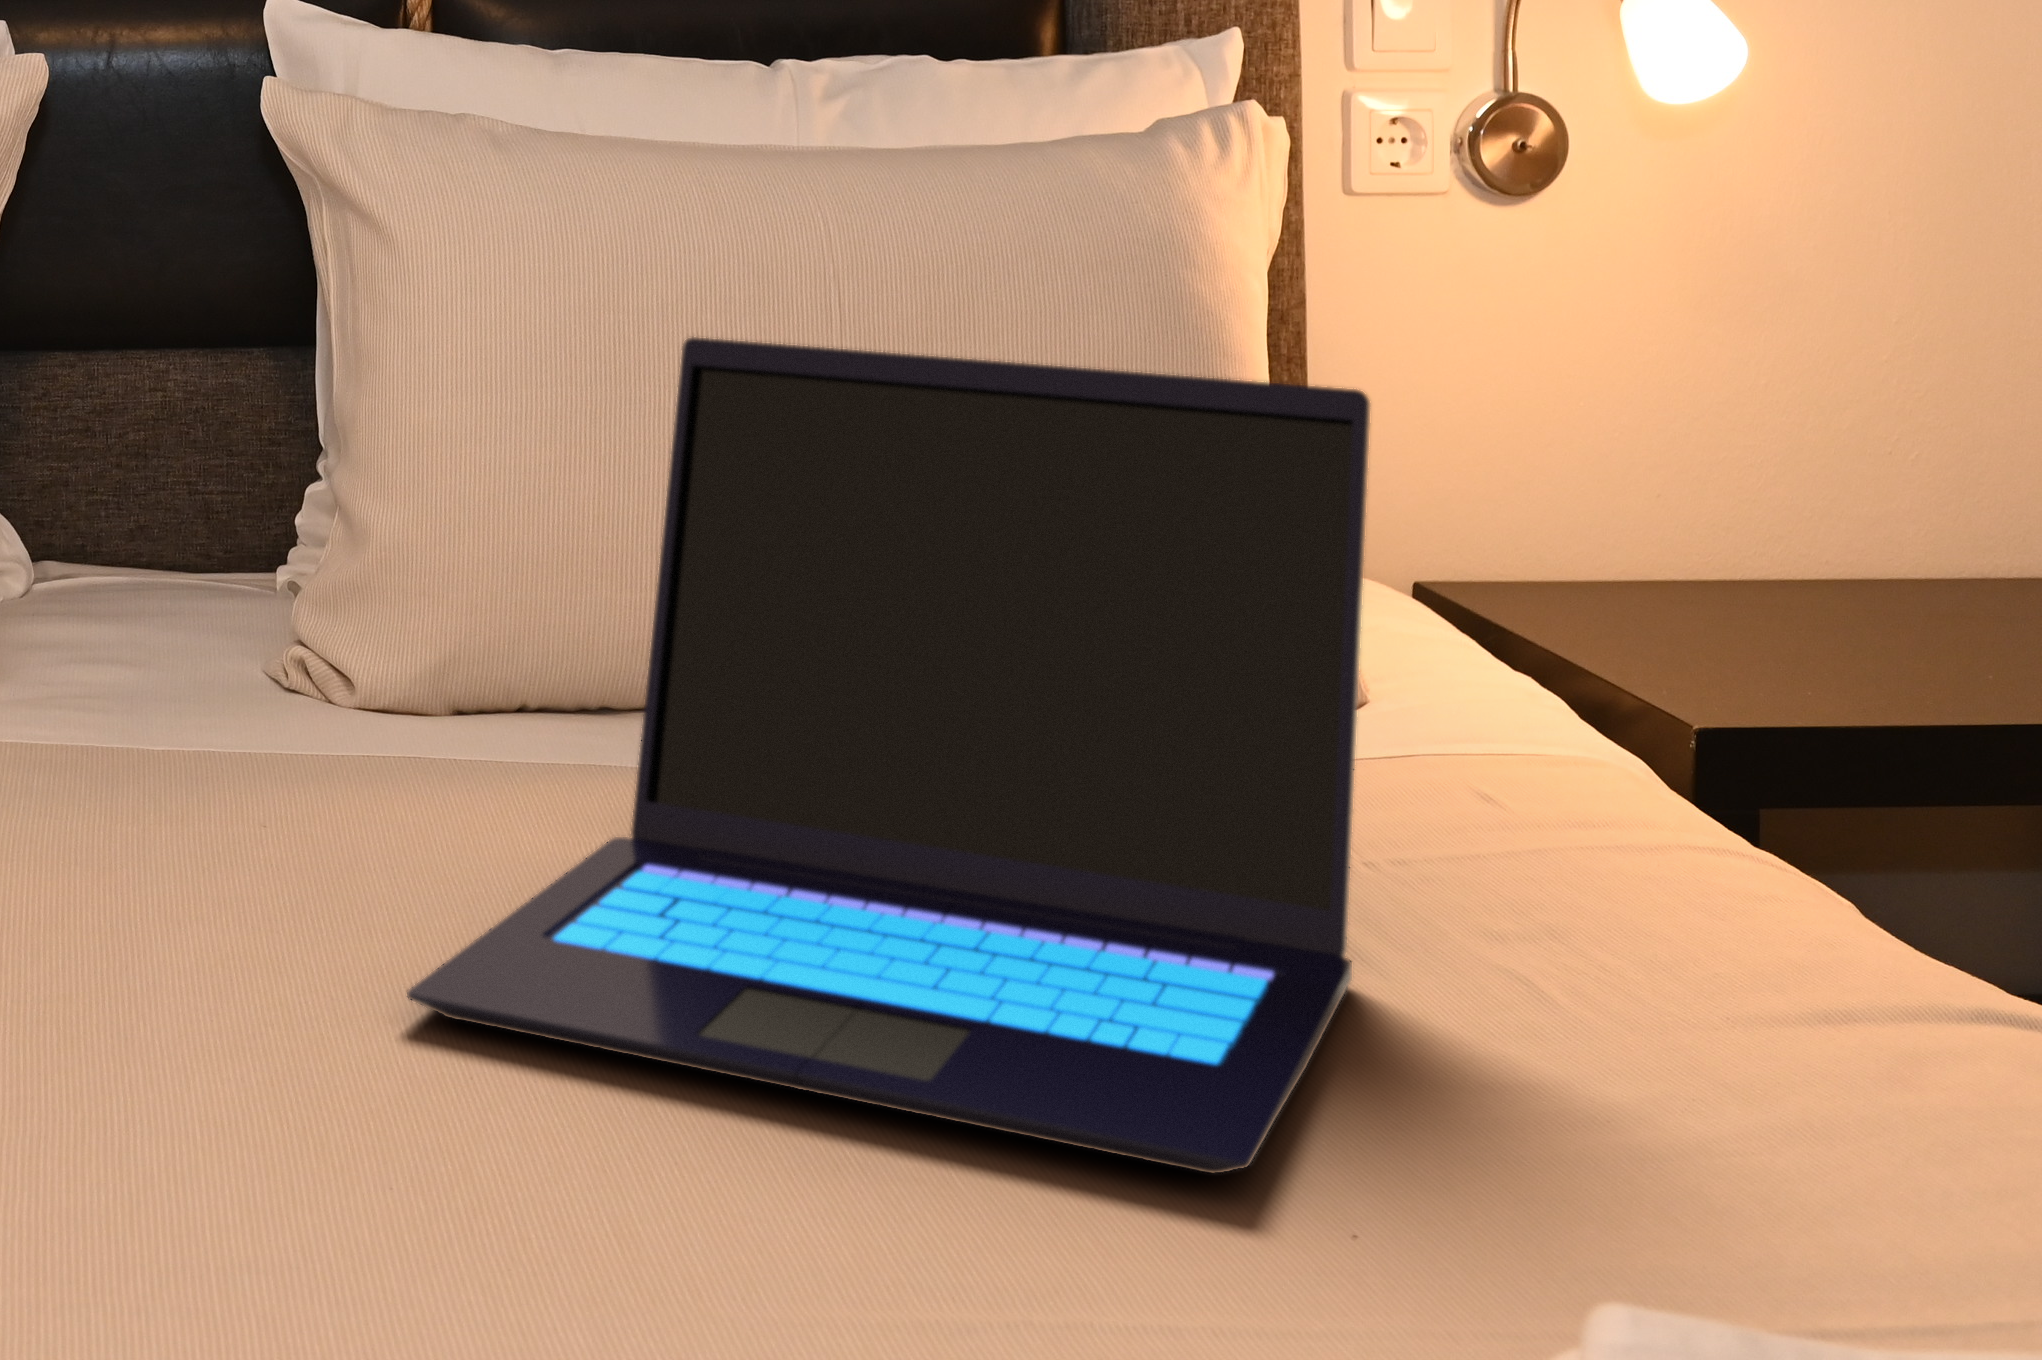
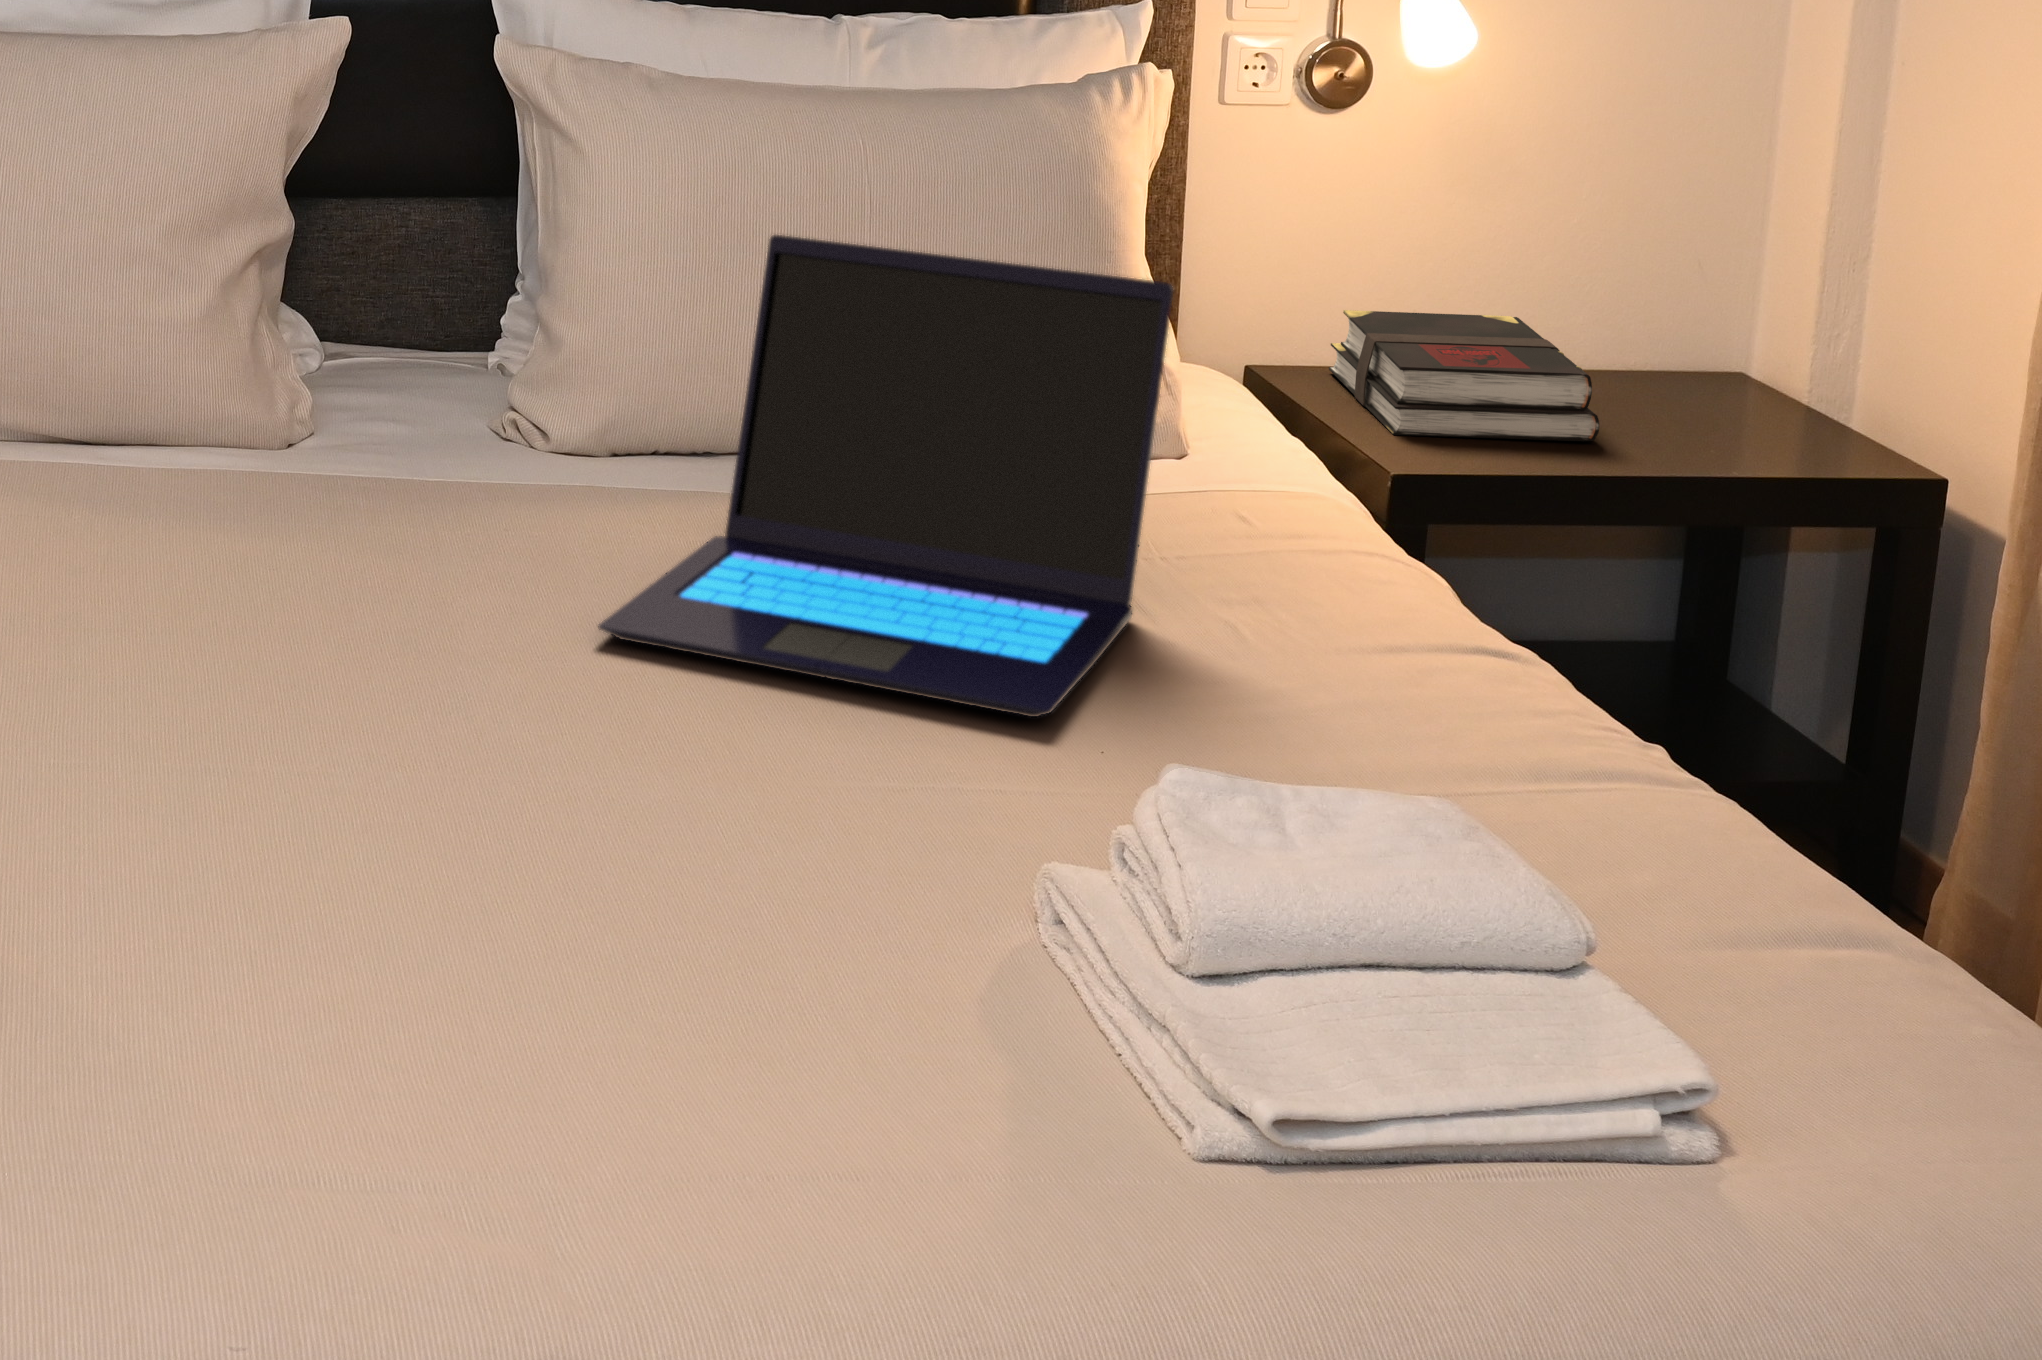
book: none [1543,501,2015,692] -> present [1329,310,1599,441]

